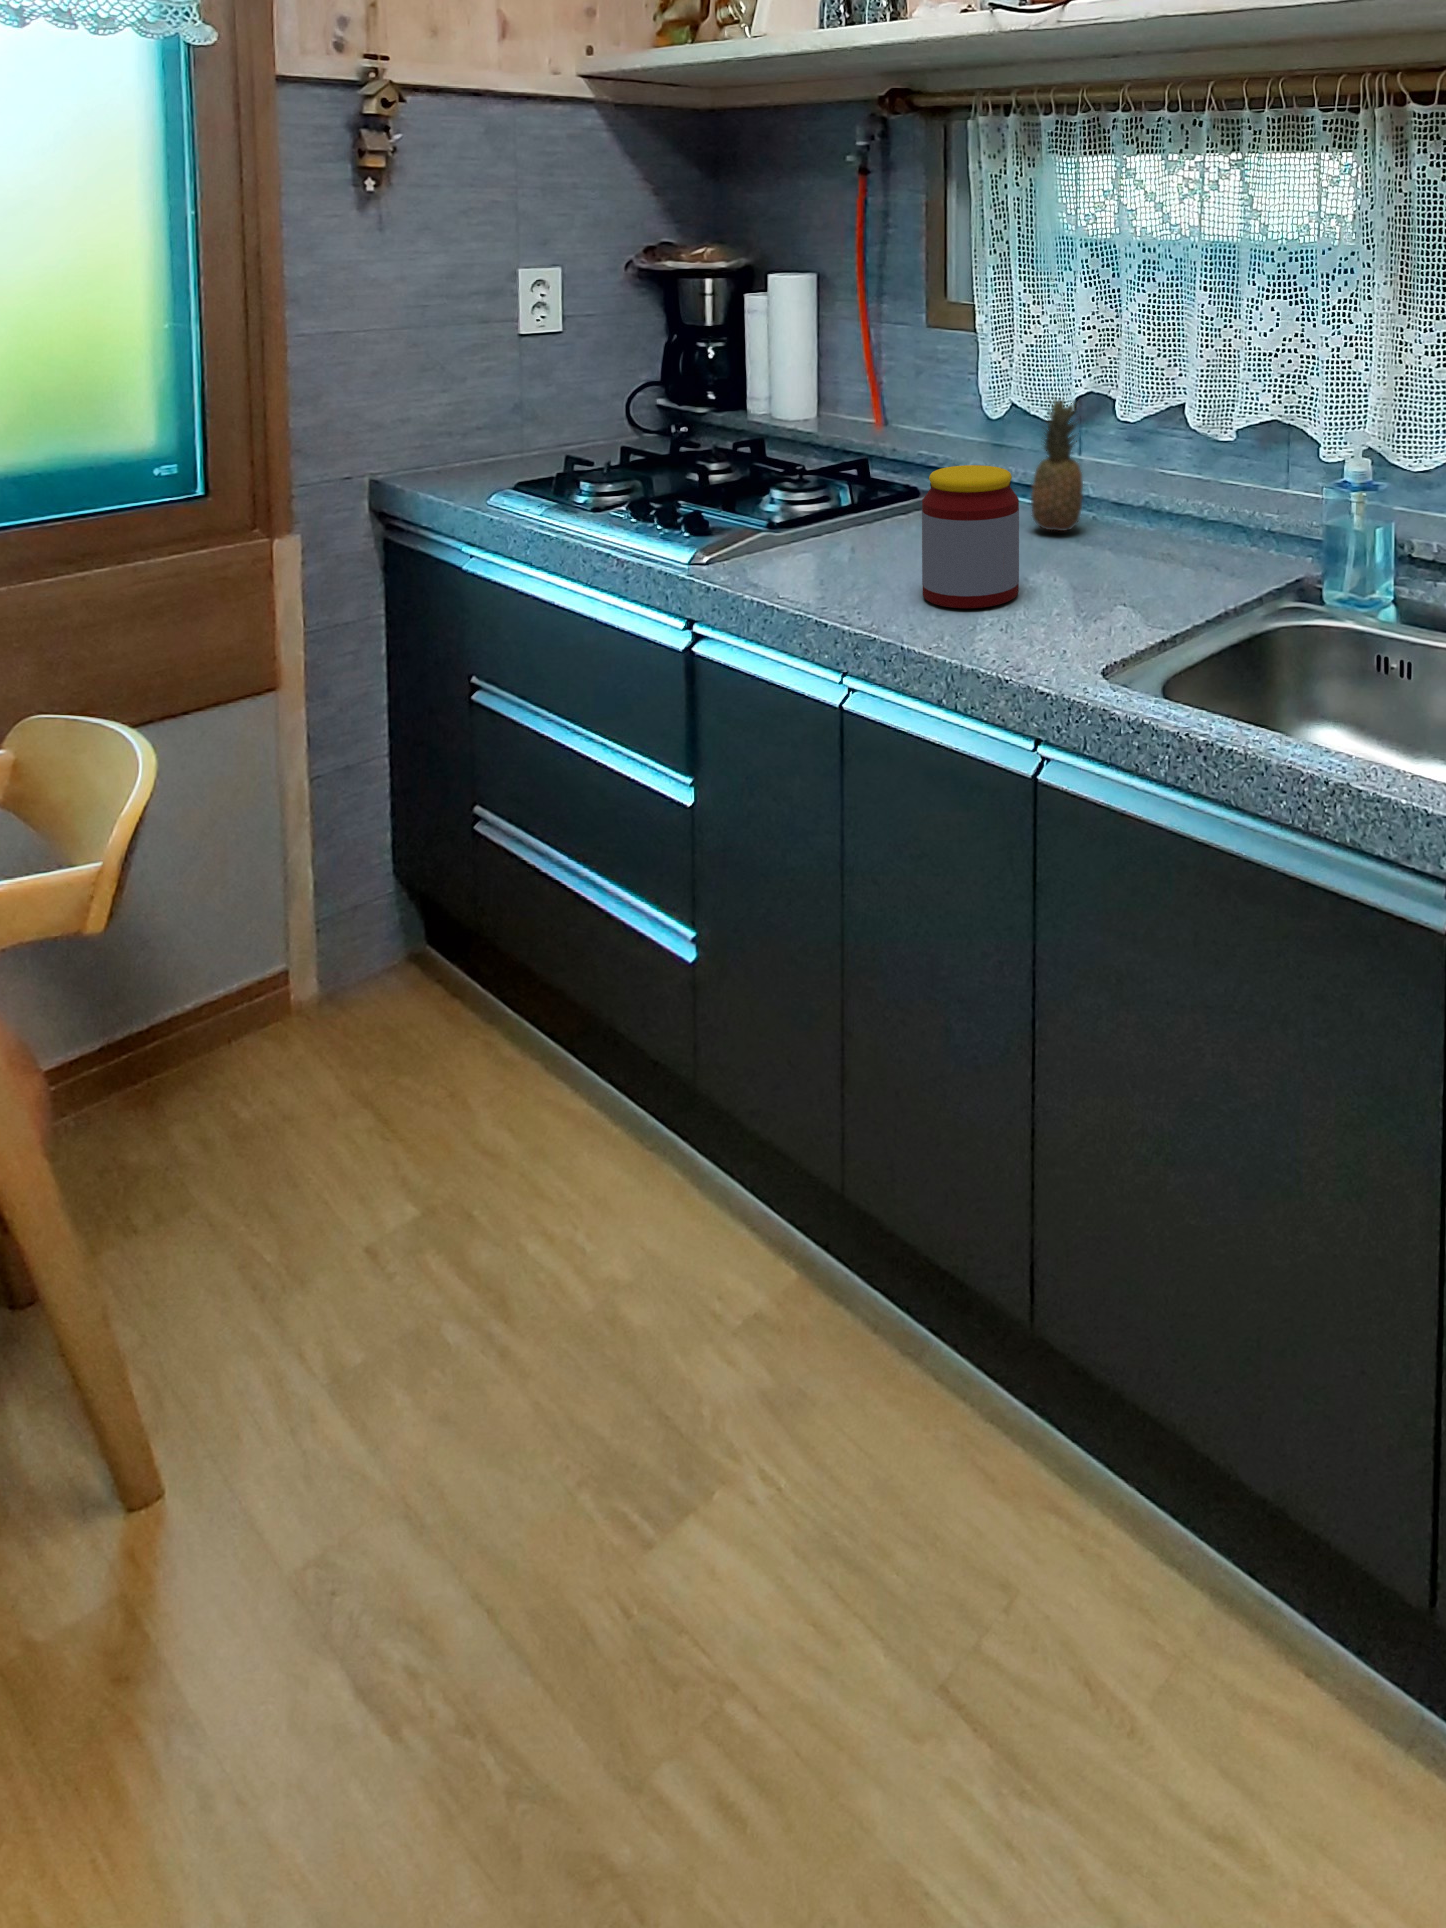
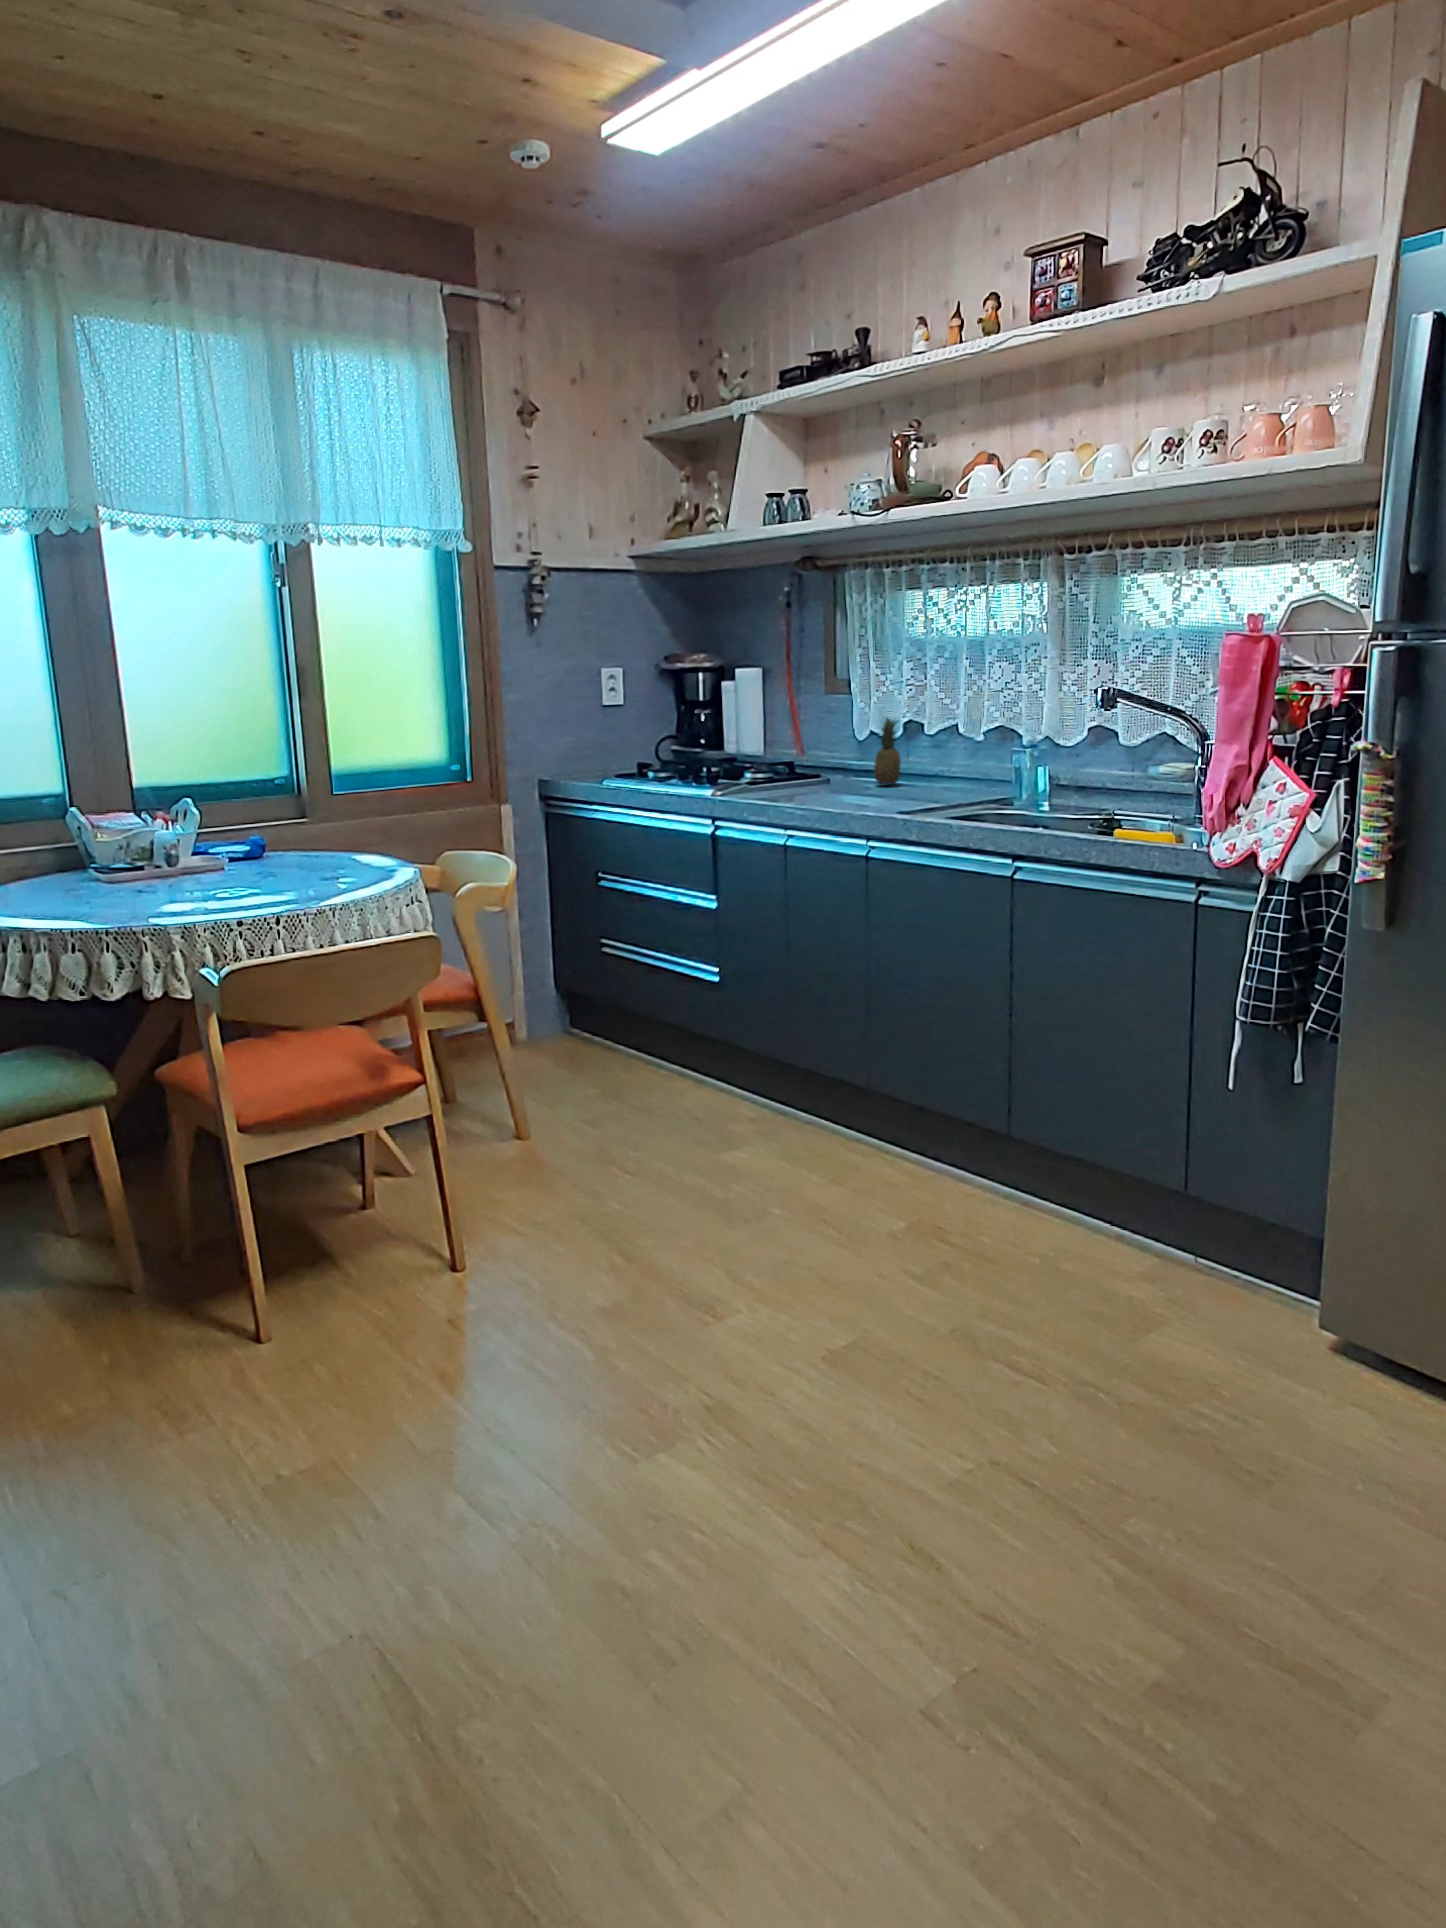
jar: present [922,465,1019,608] -> none [817,741,862,801]

